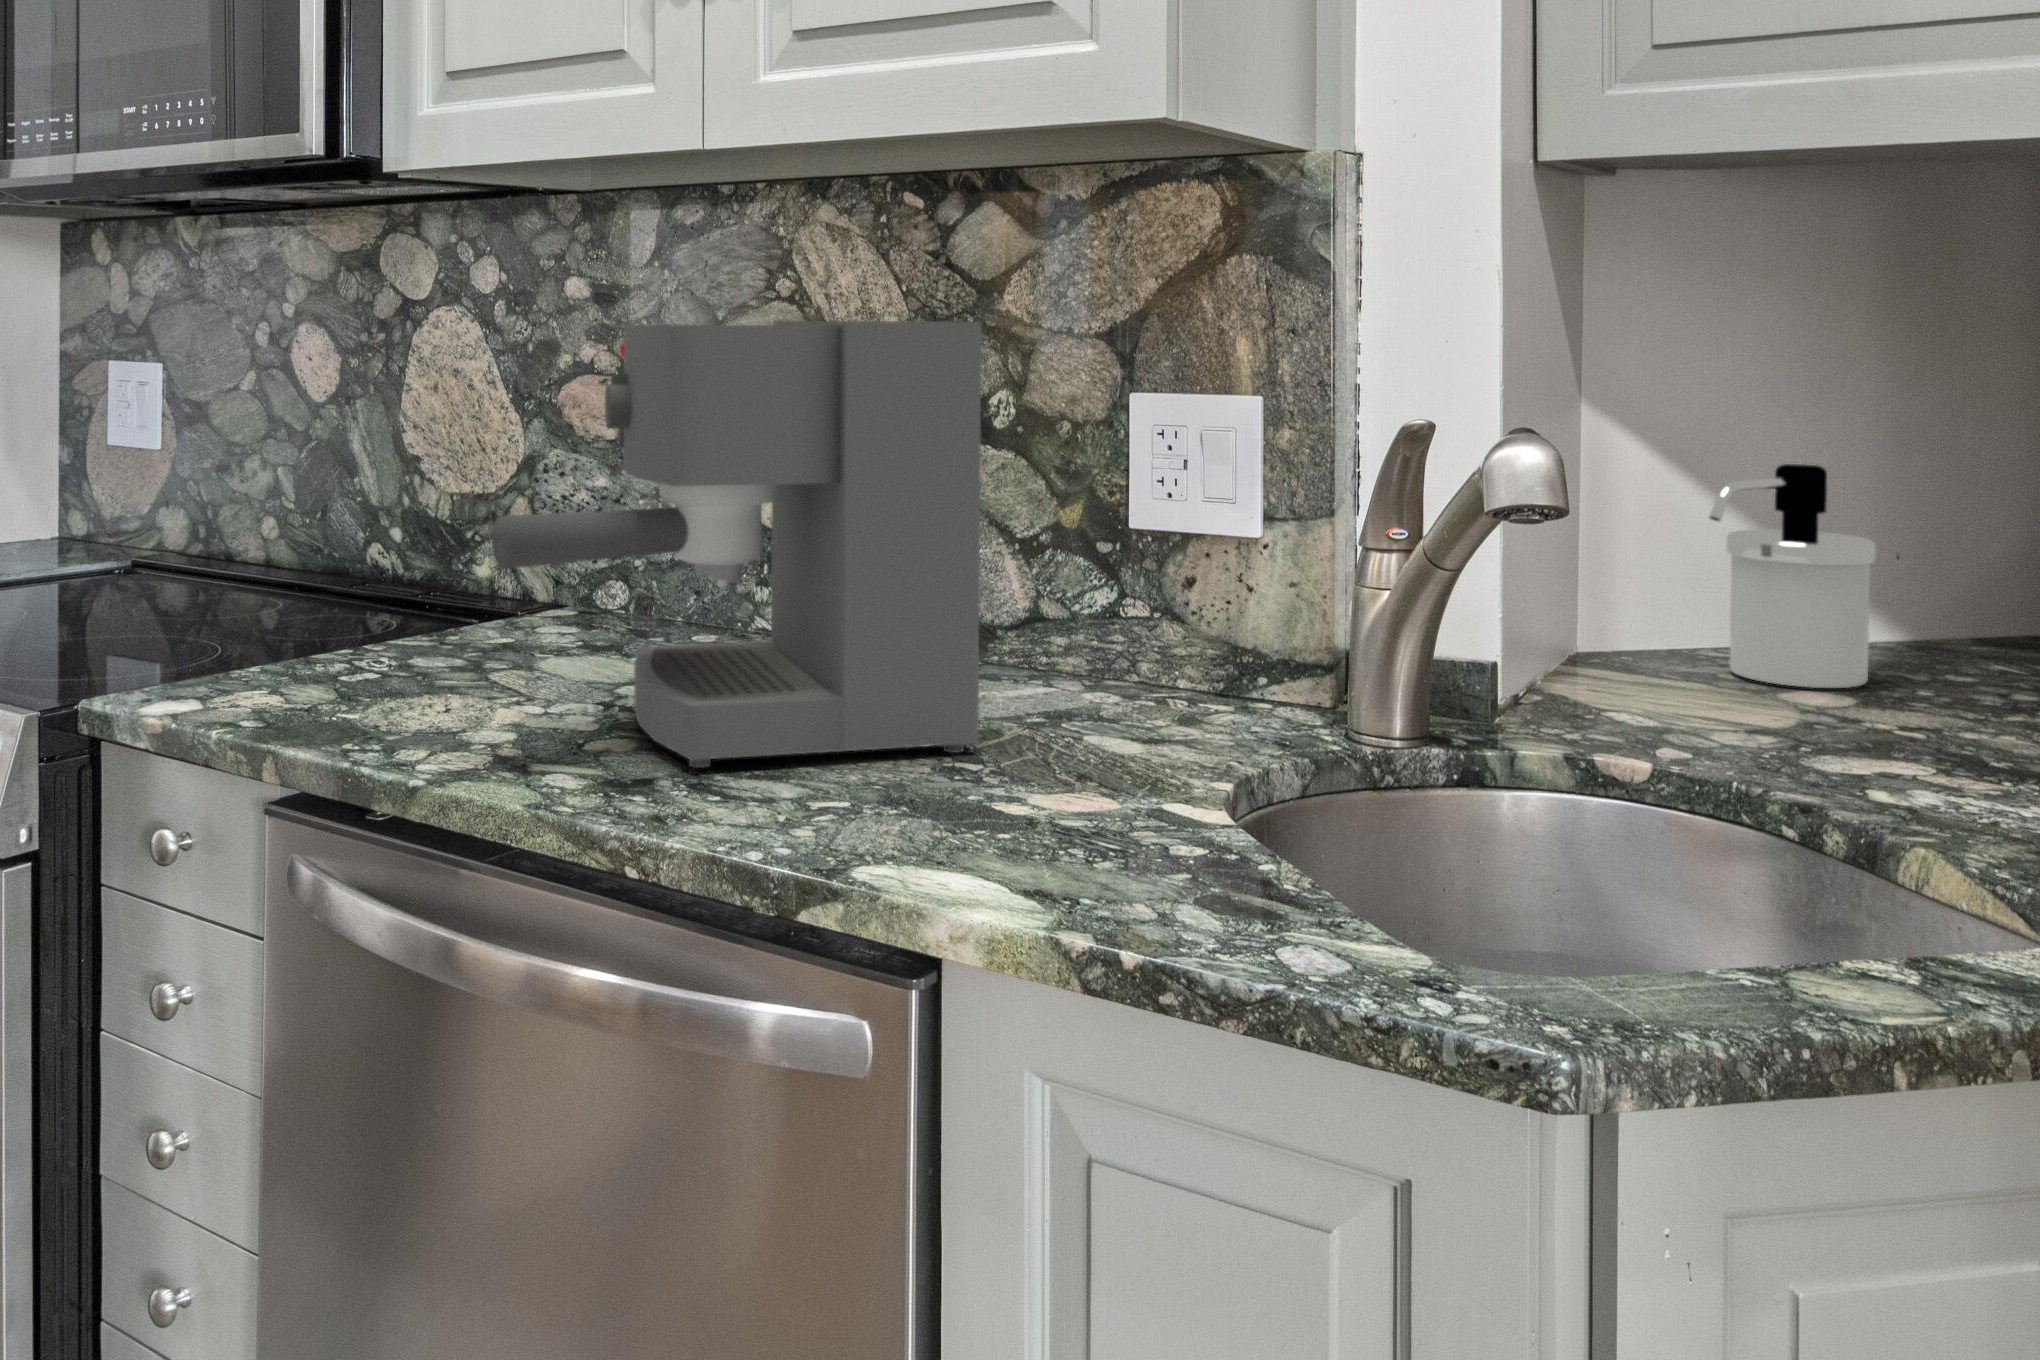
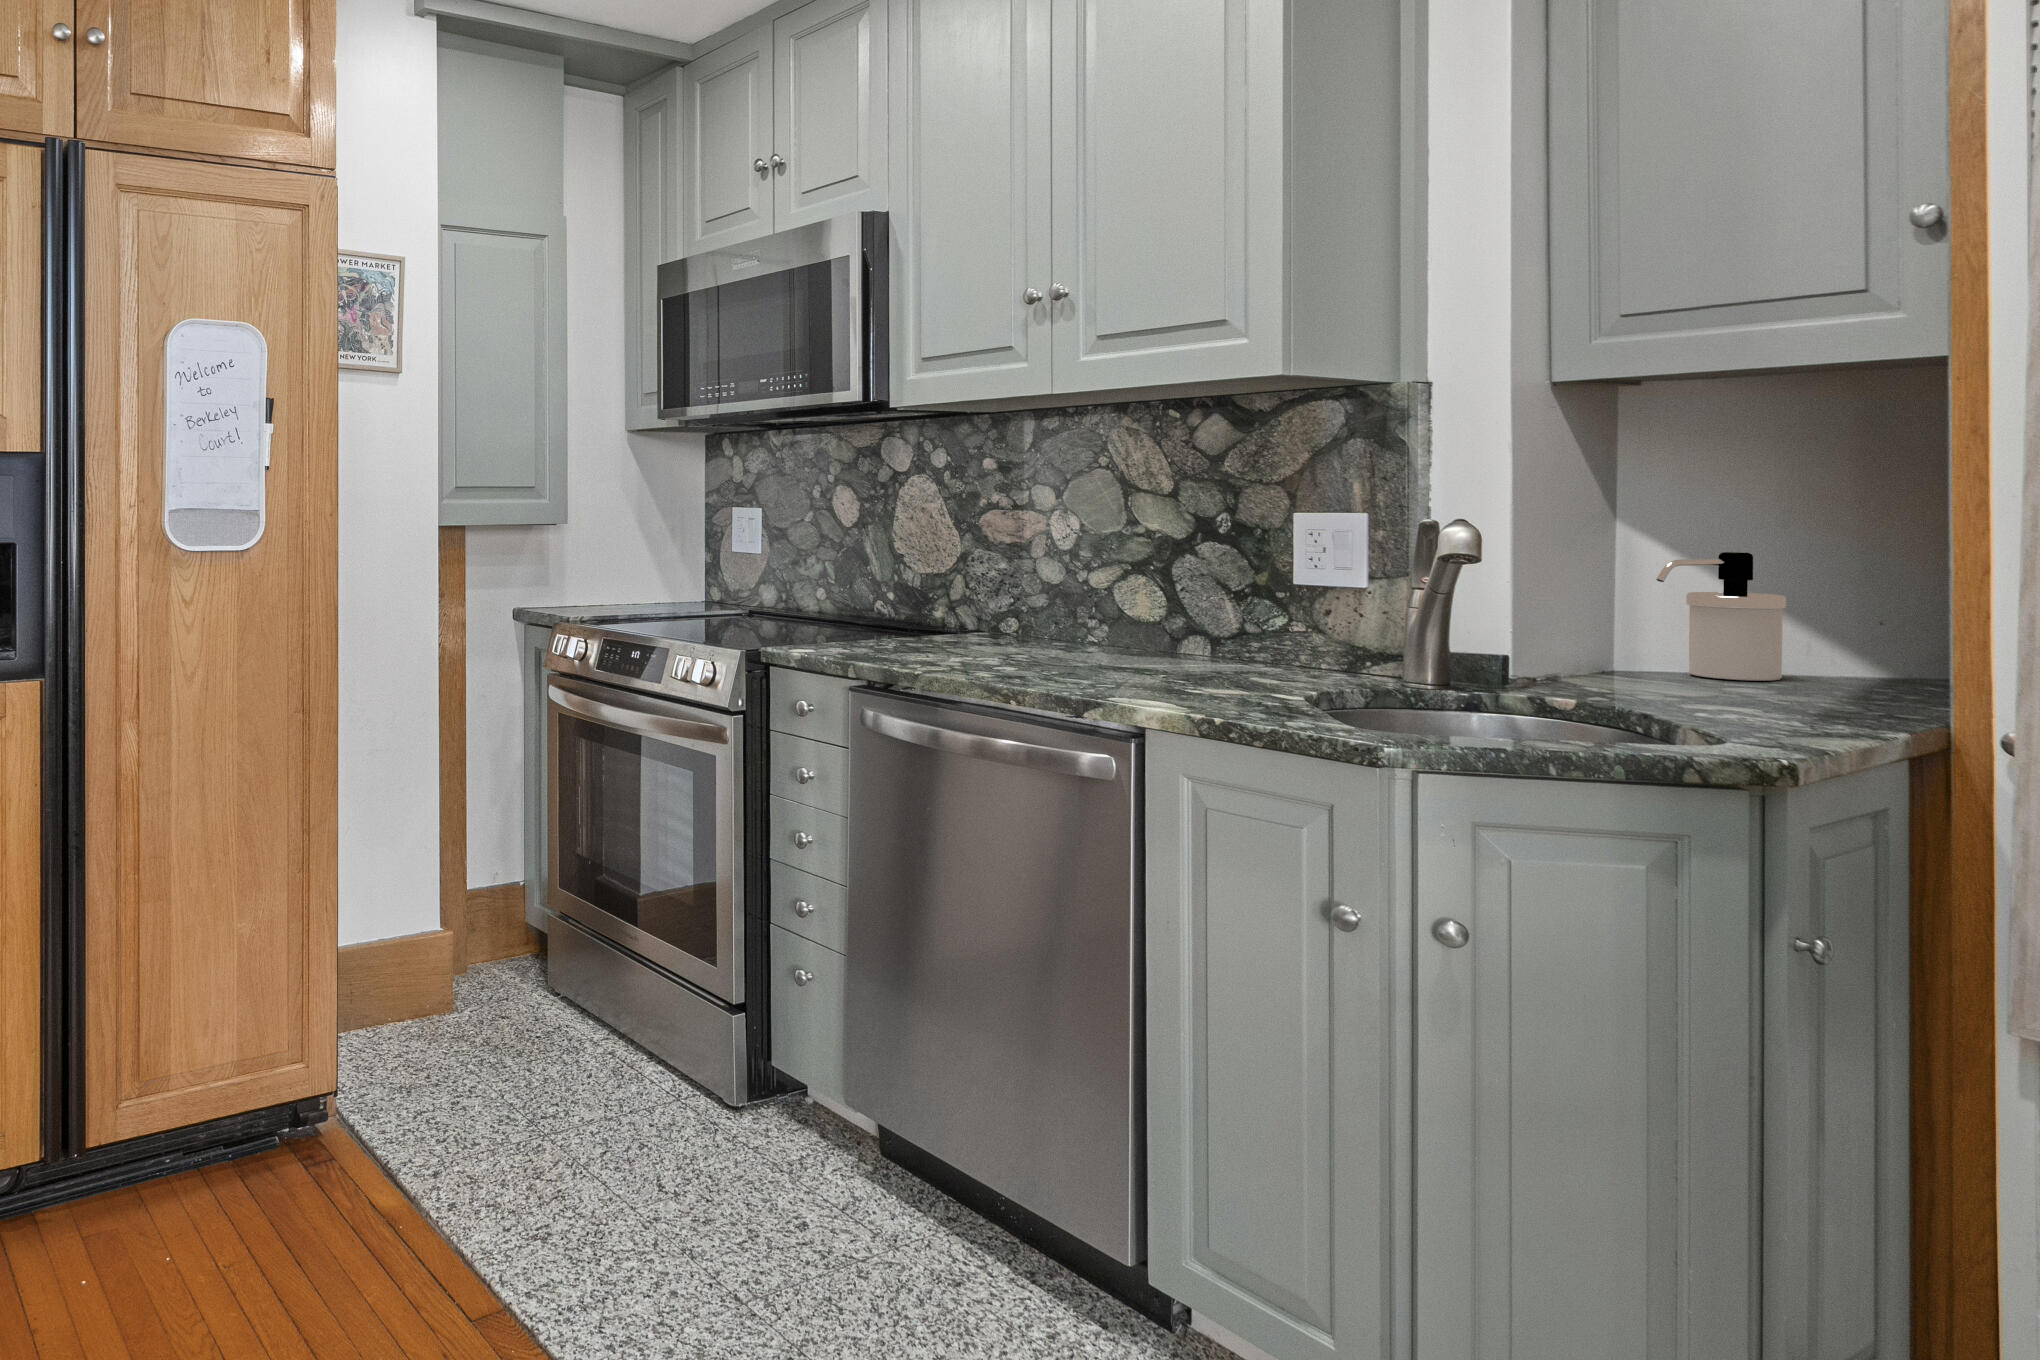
coffee maker: present [492,321,981,768] -> none [951,474,1188,677]

